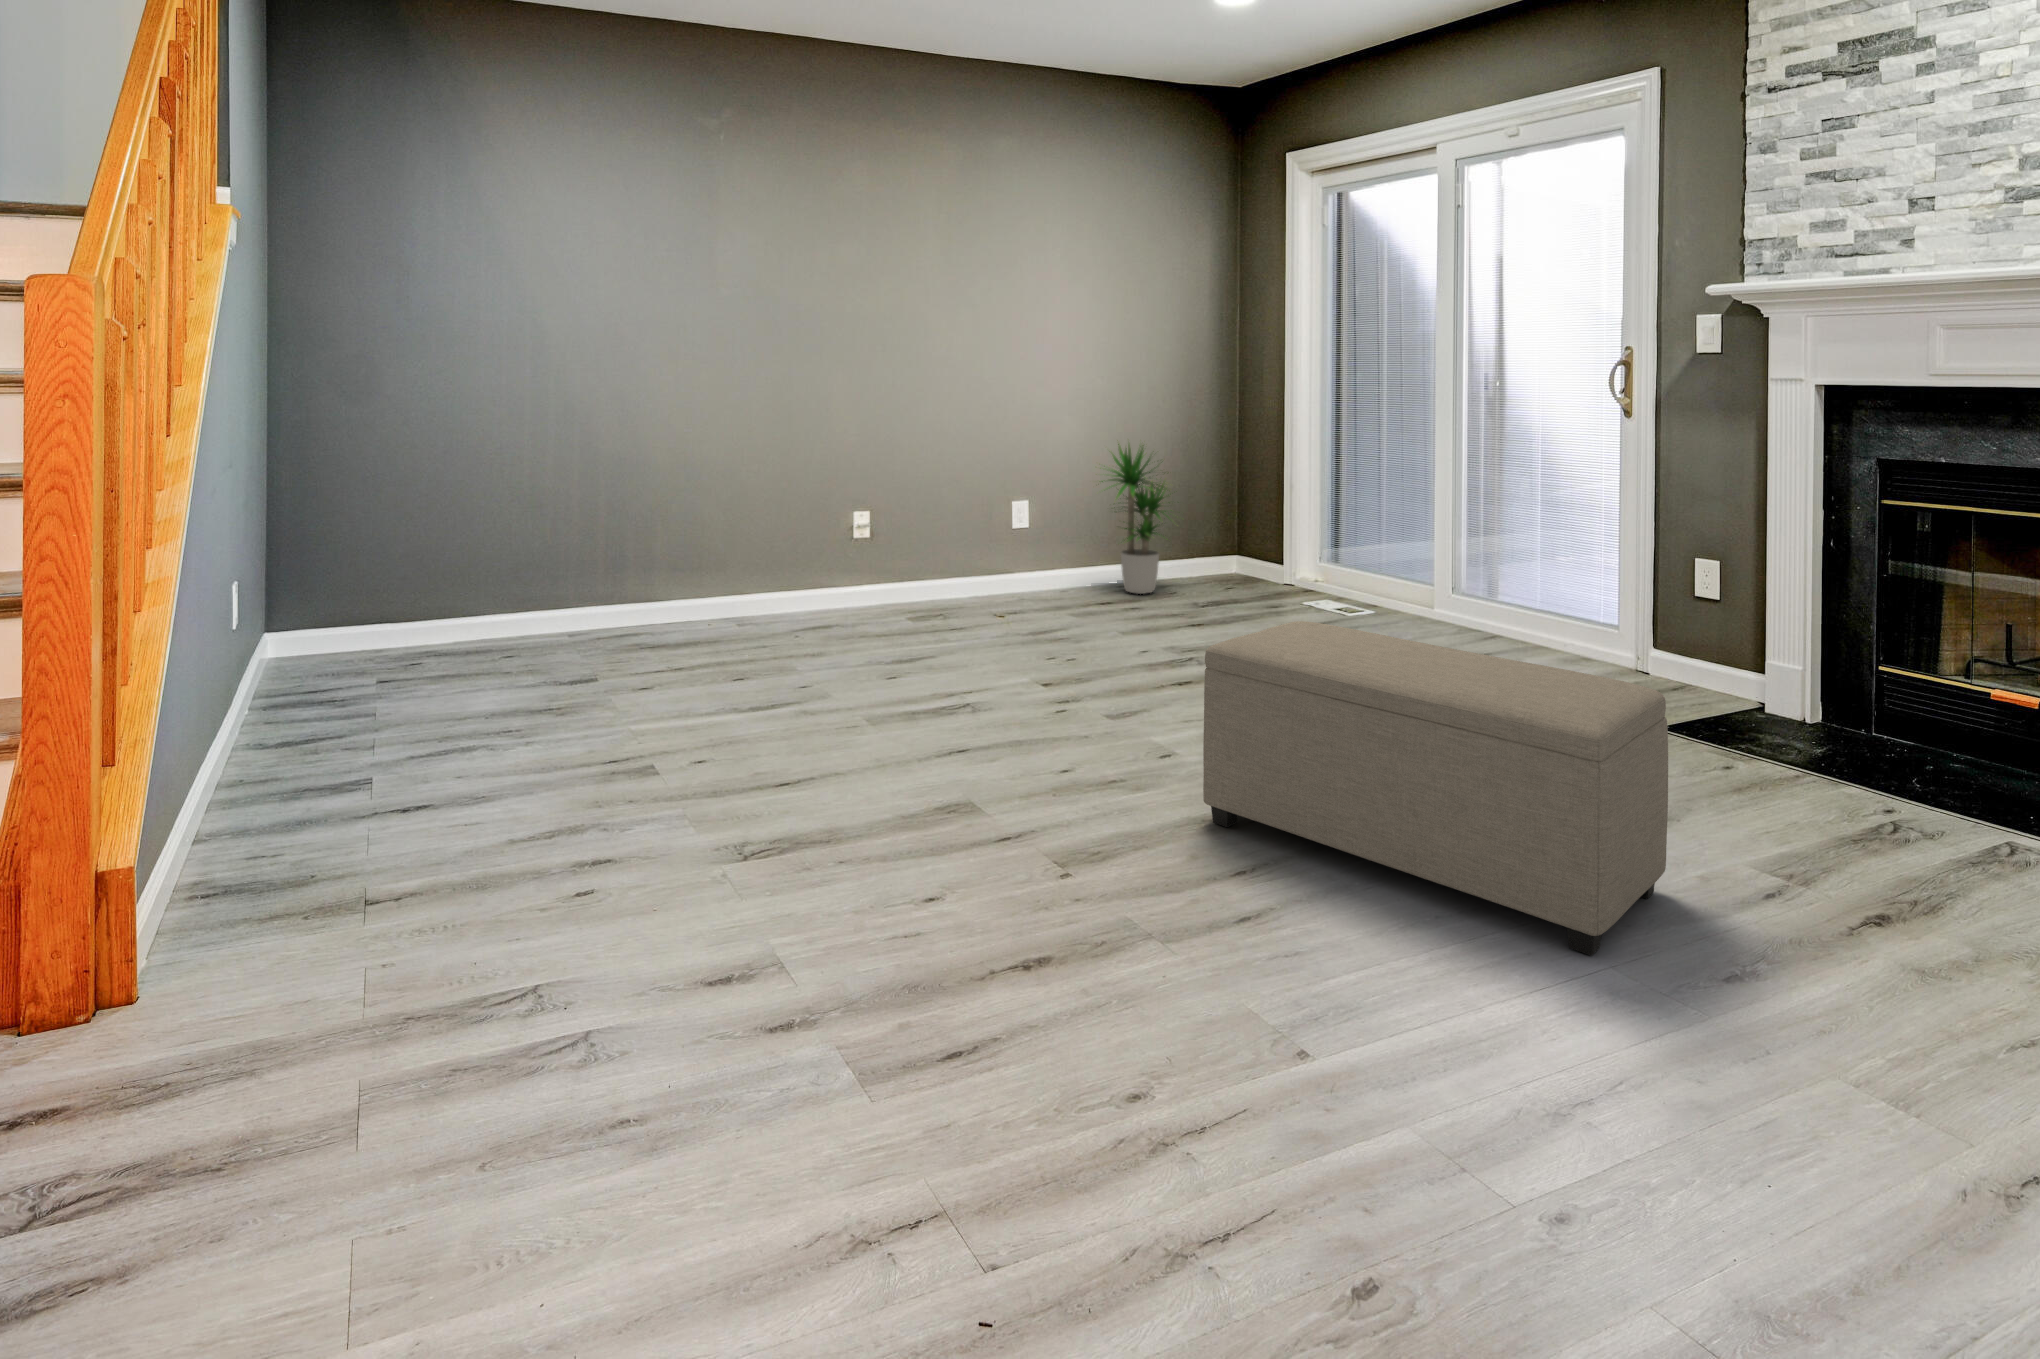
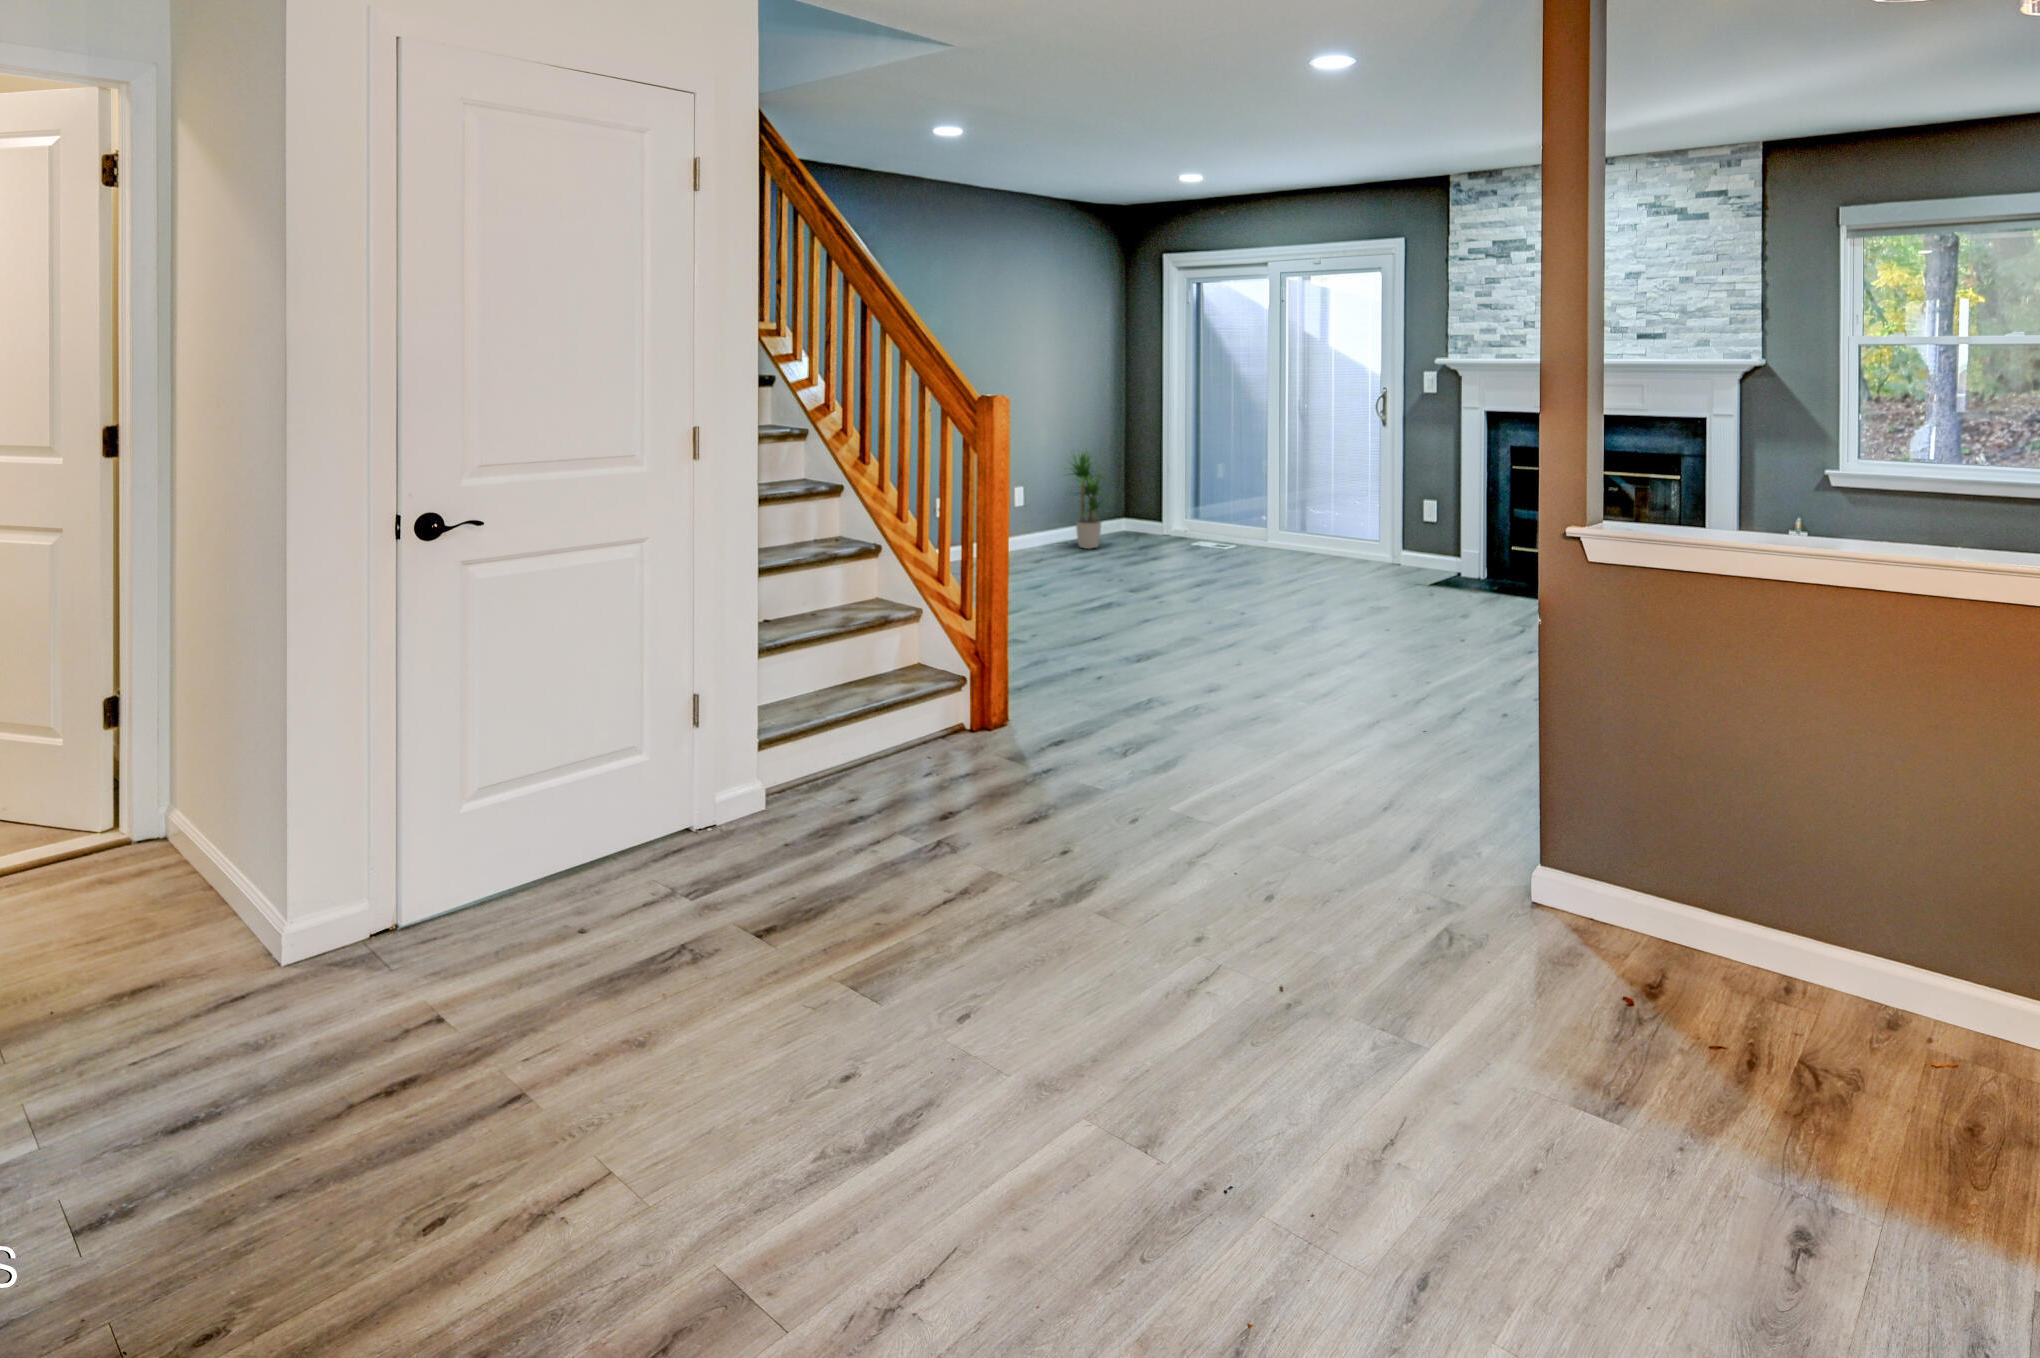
ottoman: present [1203,621,1668,956] -> none [1266,538,1466,652]

